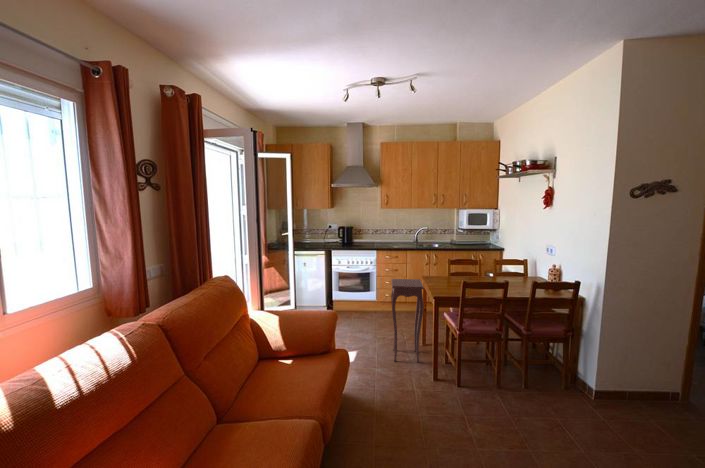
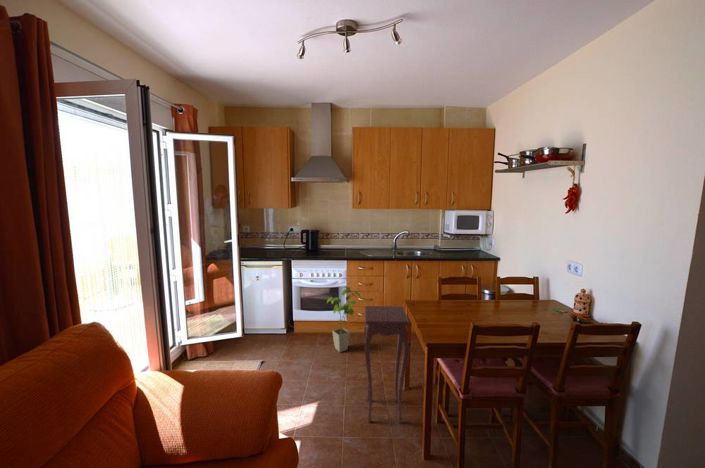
house plant: none [361,270,388,323] -> present [327,286,360,352]

